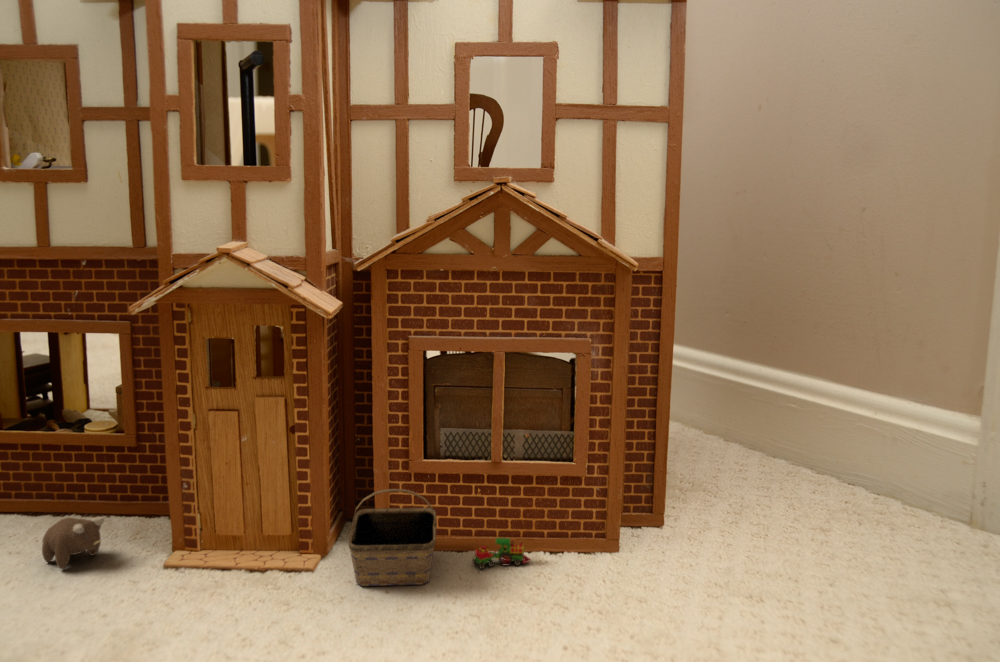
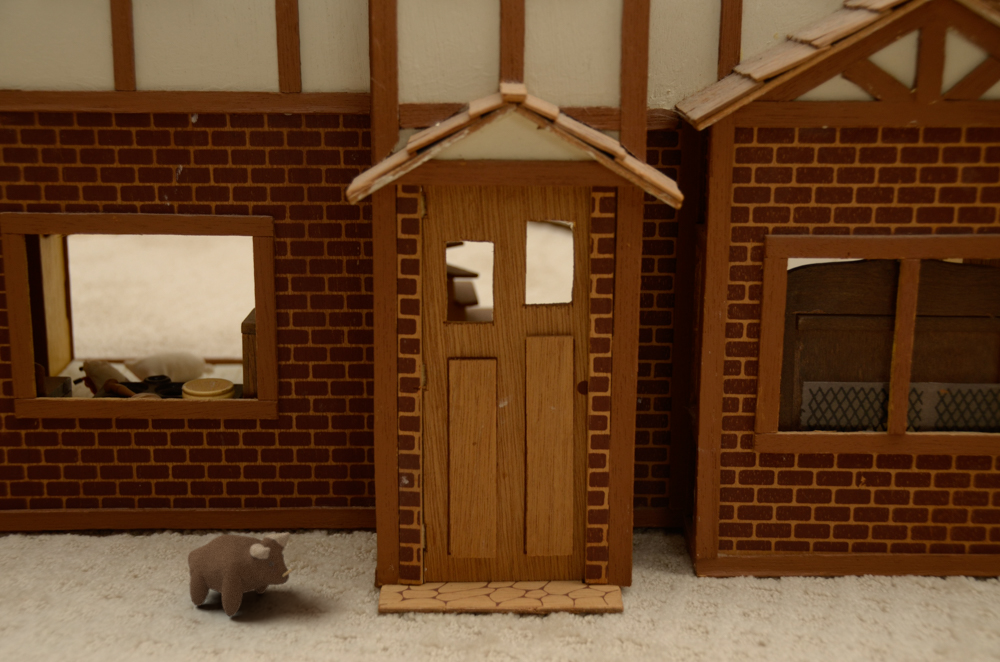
basket: present [348,489,436,586] -> none [681,479,848,632]
toy train: present [473,538,530,569] -> none [872,553,959,602]

